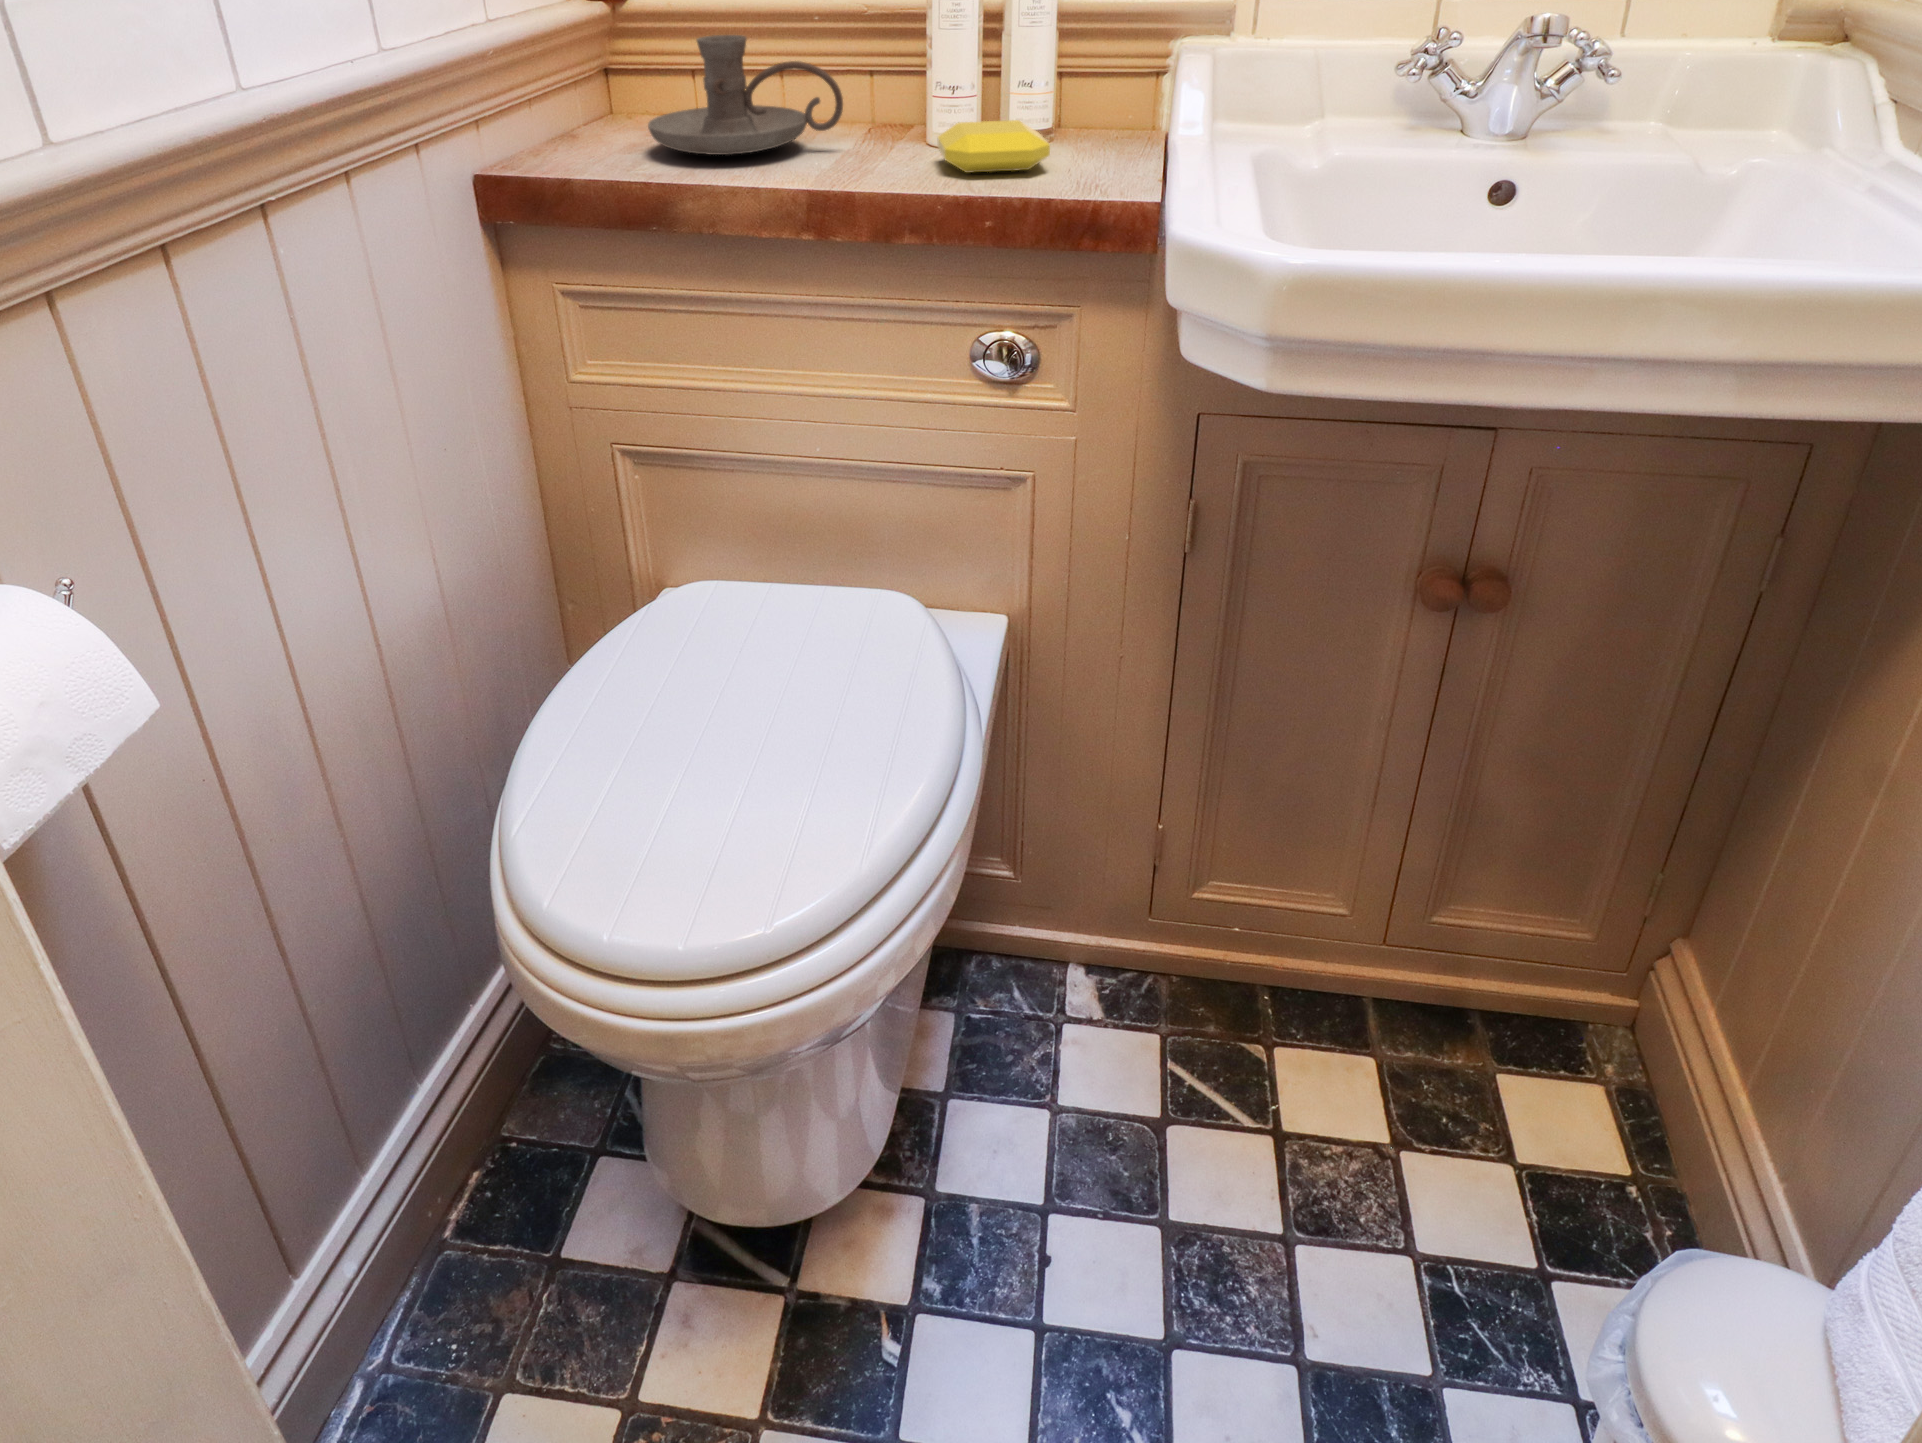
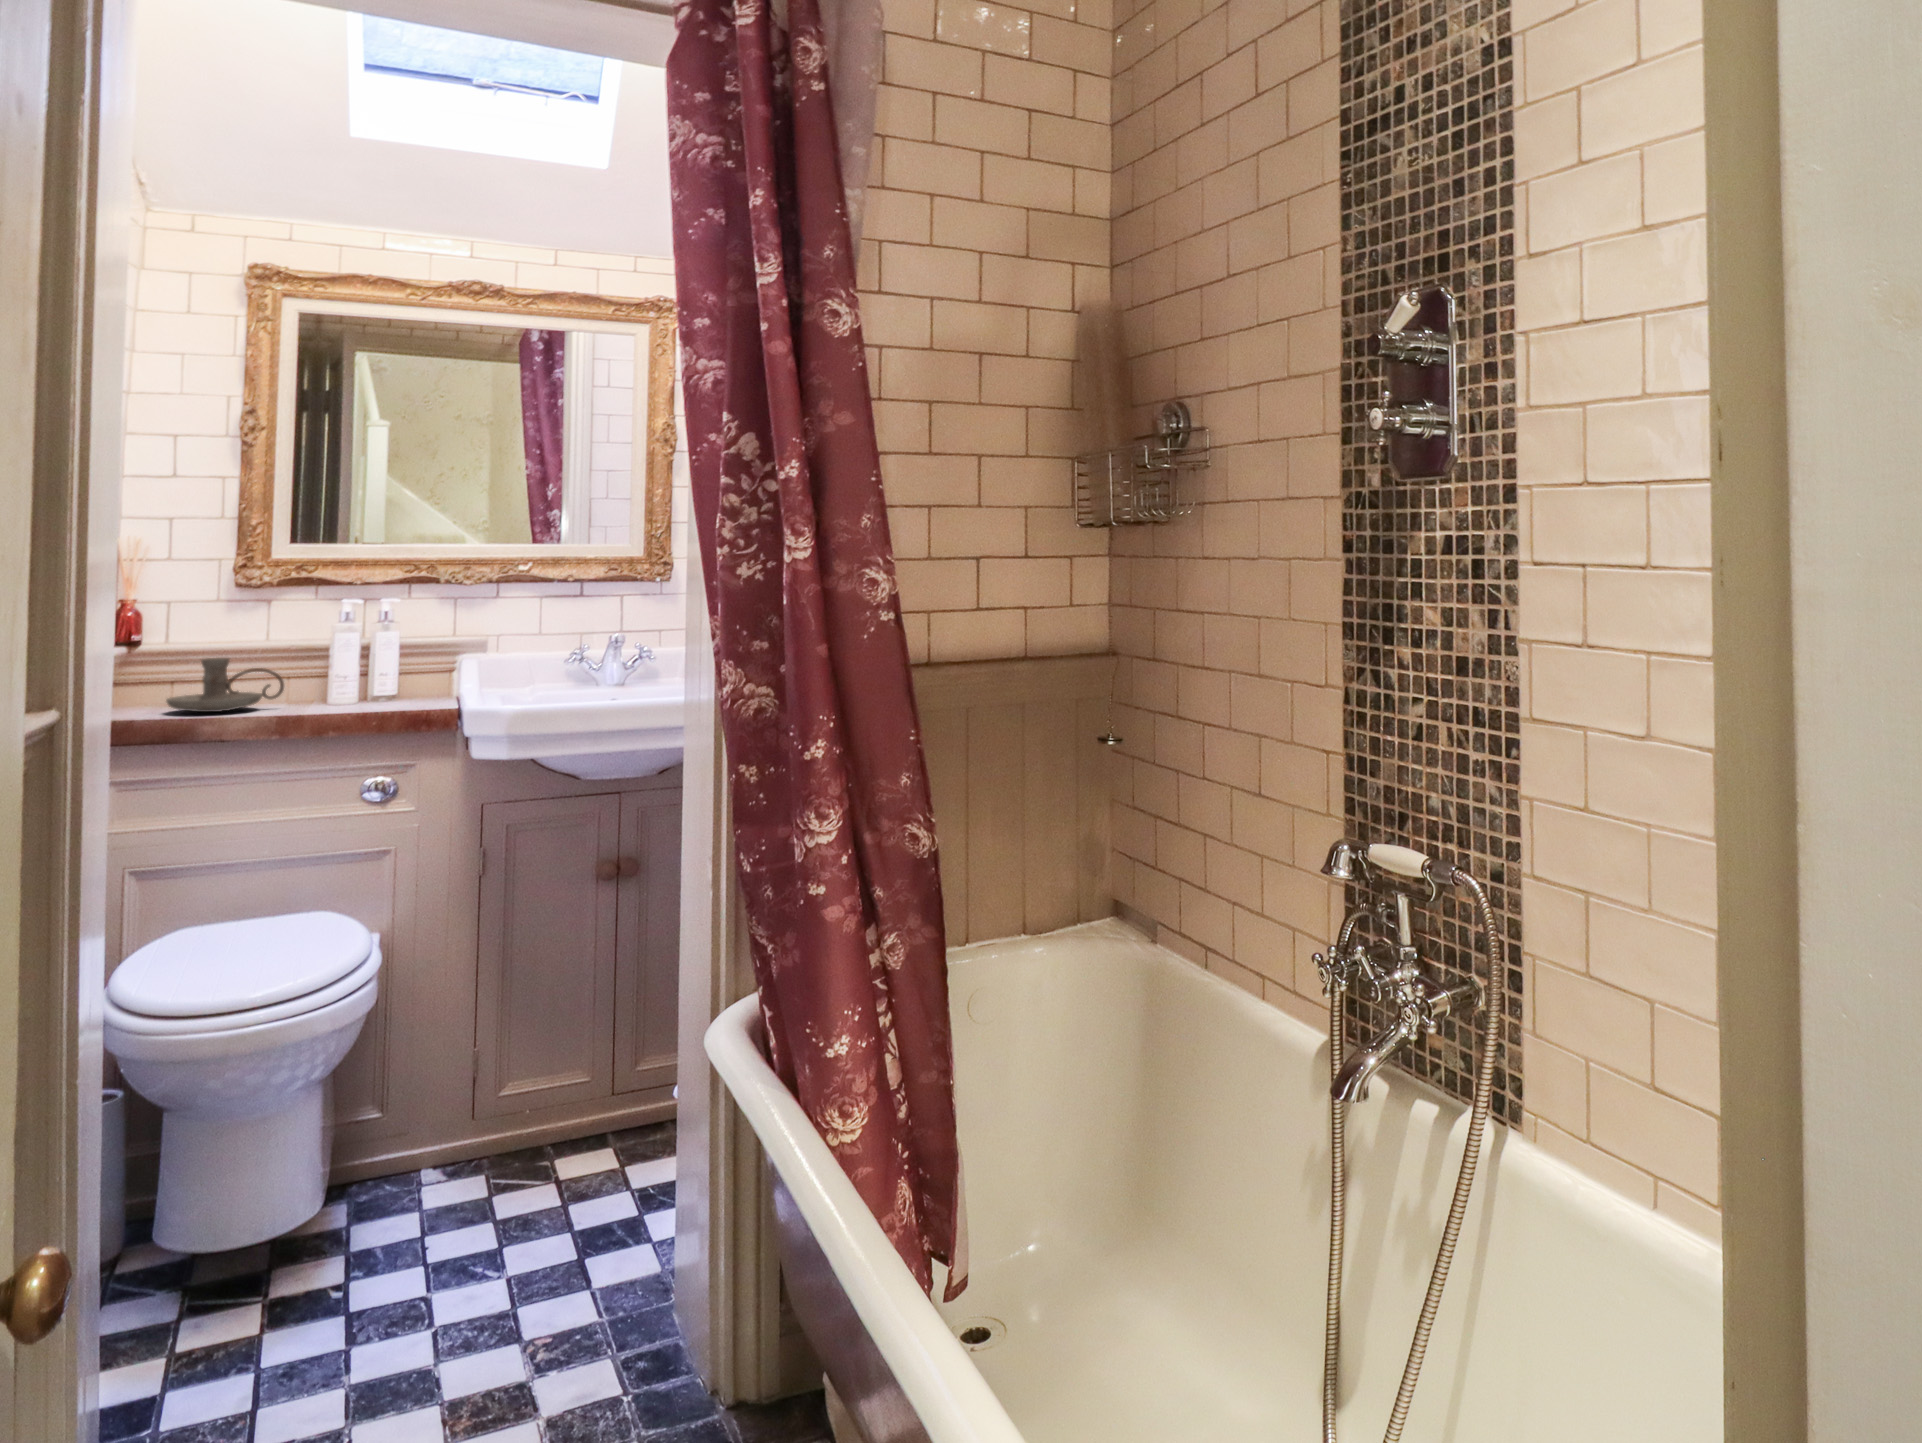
soap bar: present [938,120,1050,173] -> none [339,688,400,709]

